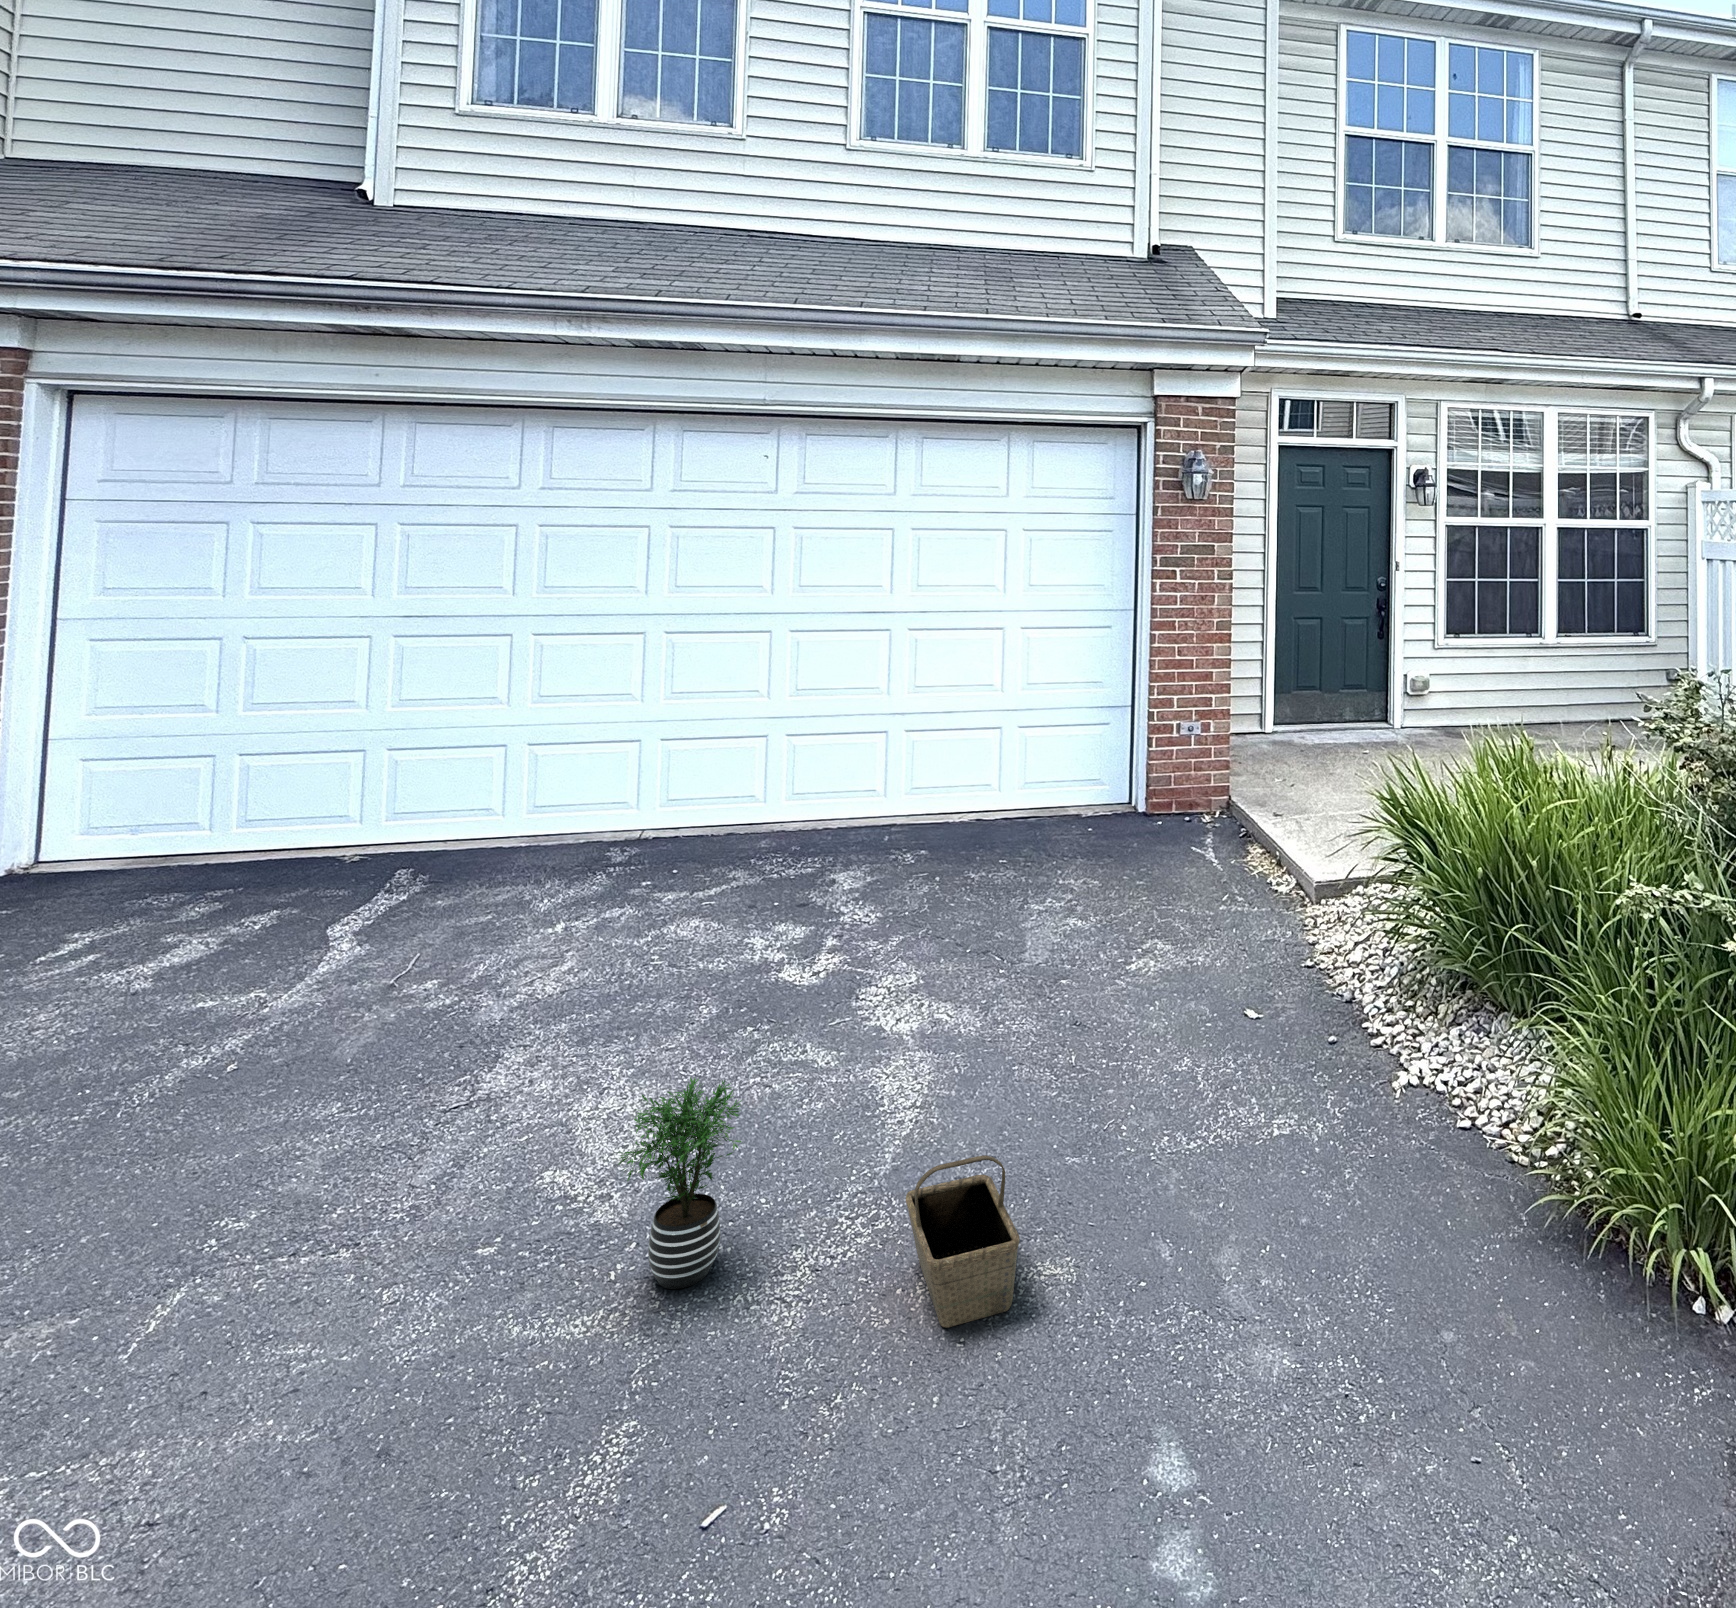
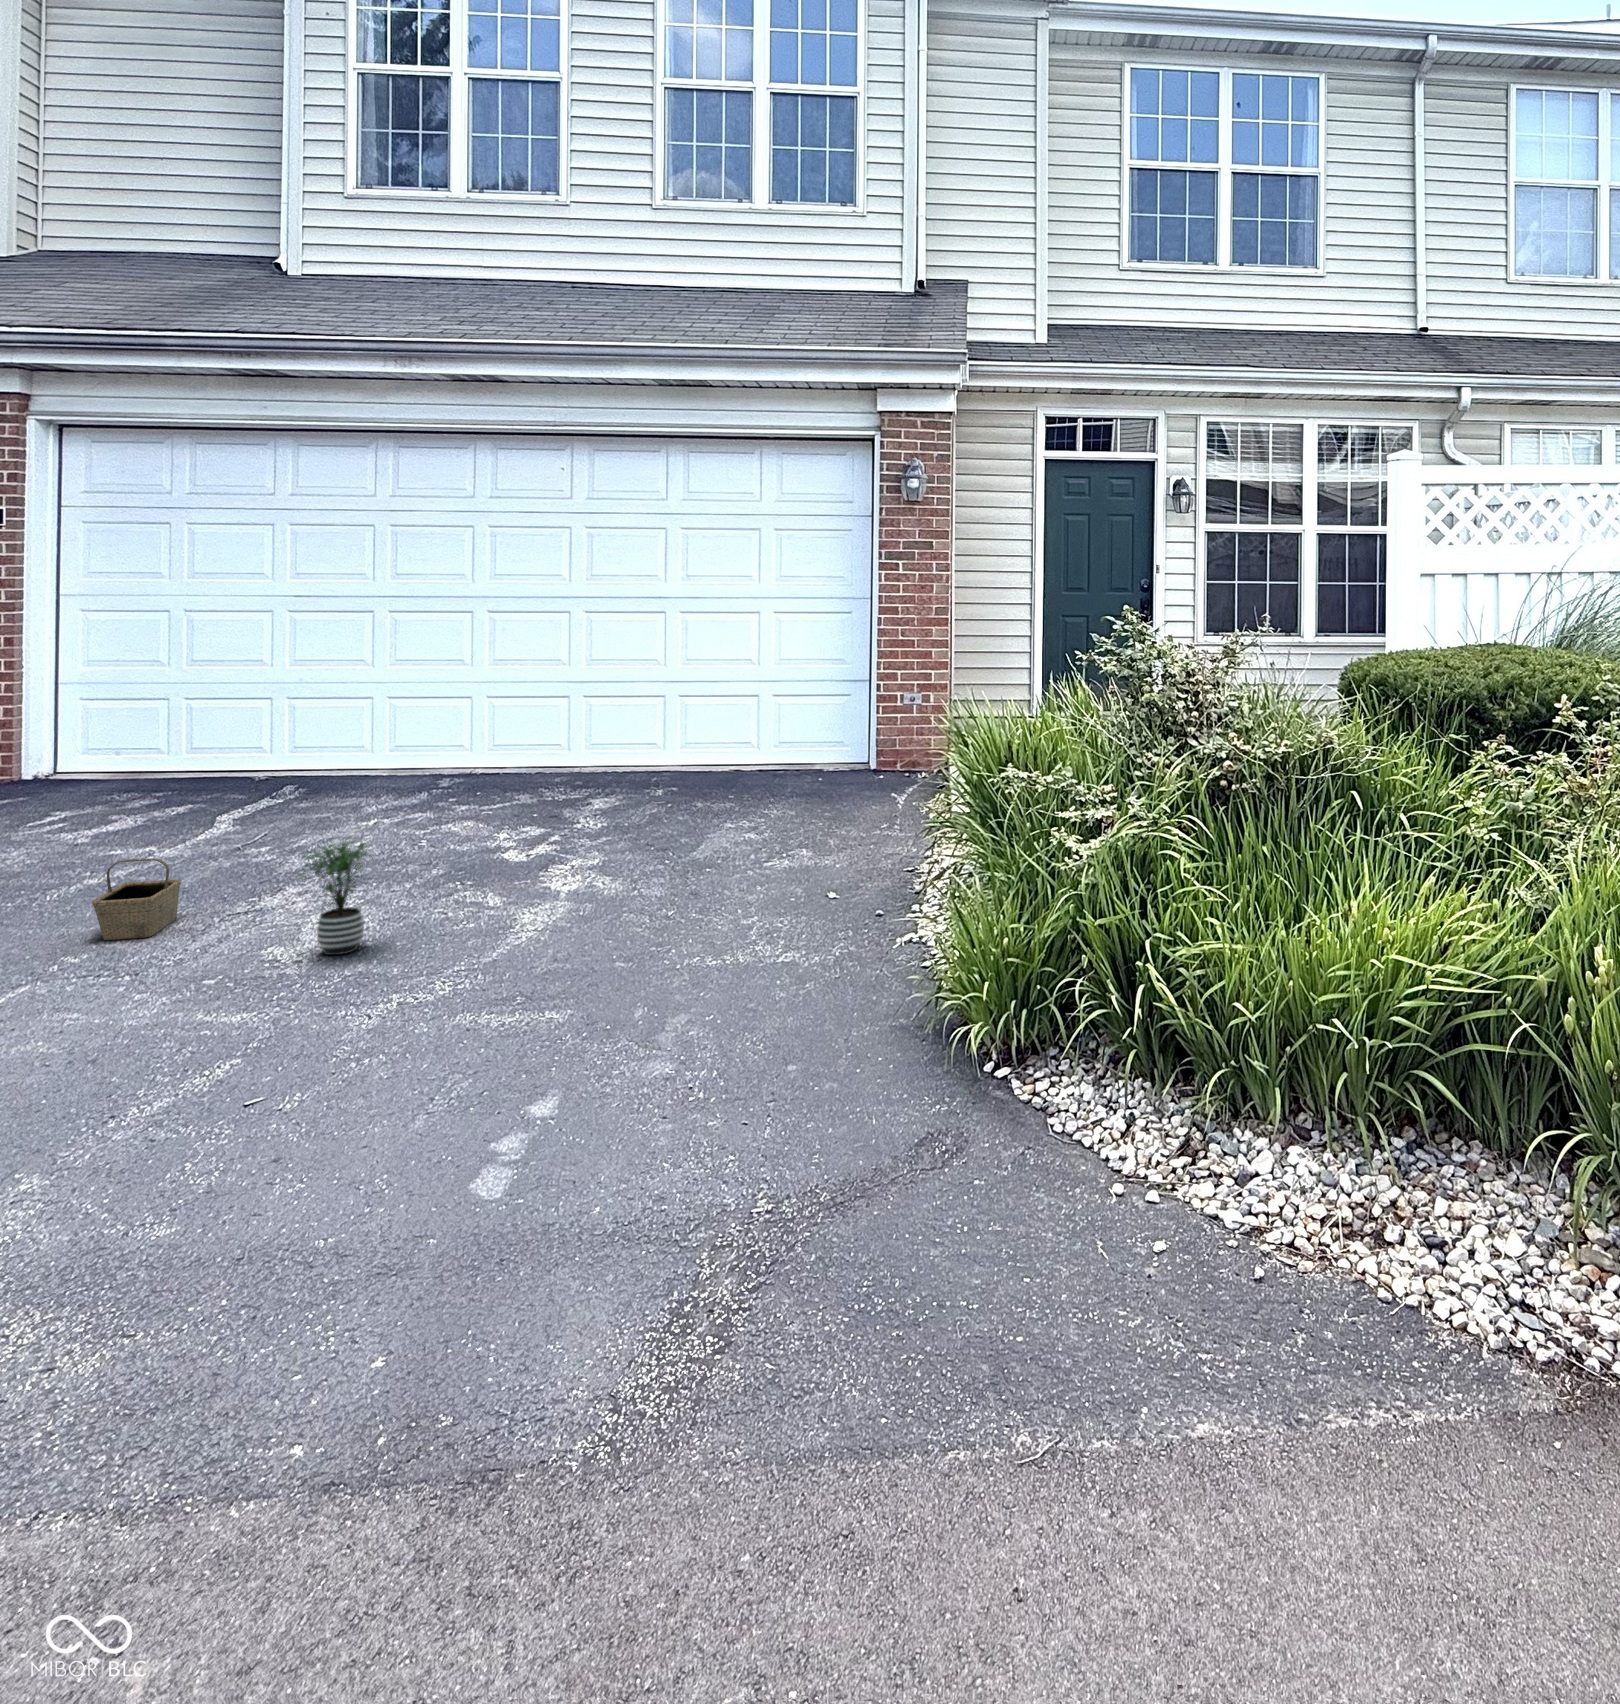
basket: present [906,1155,1020,1328] -> present [92,859,181,940]

